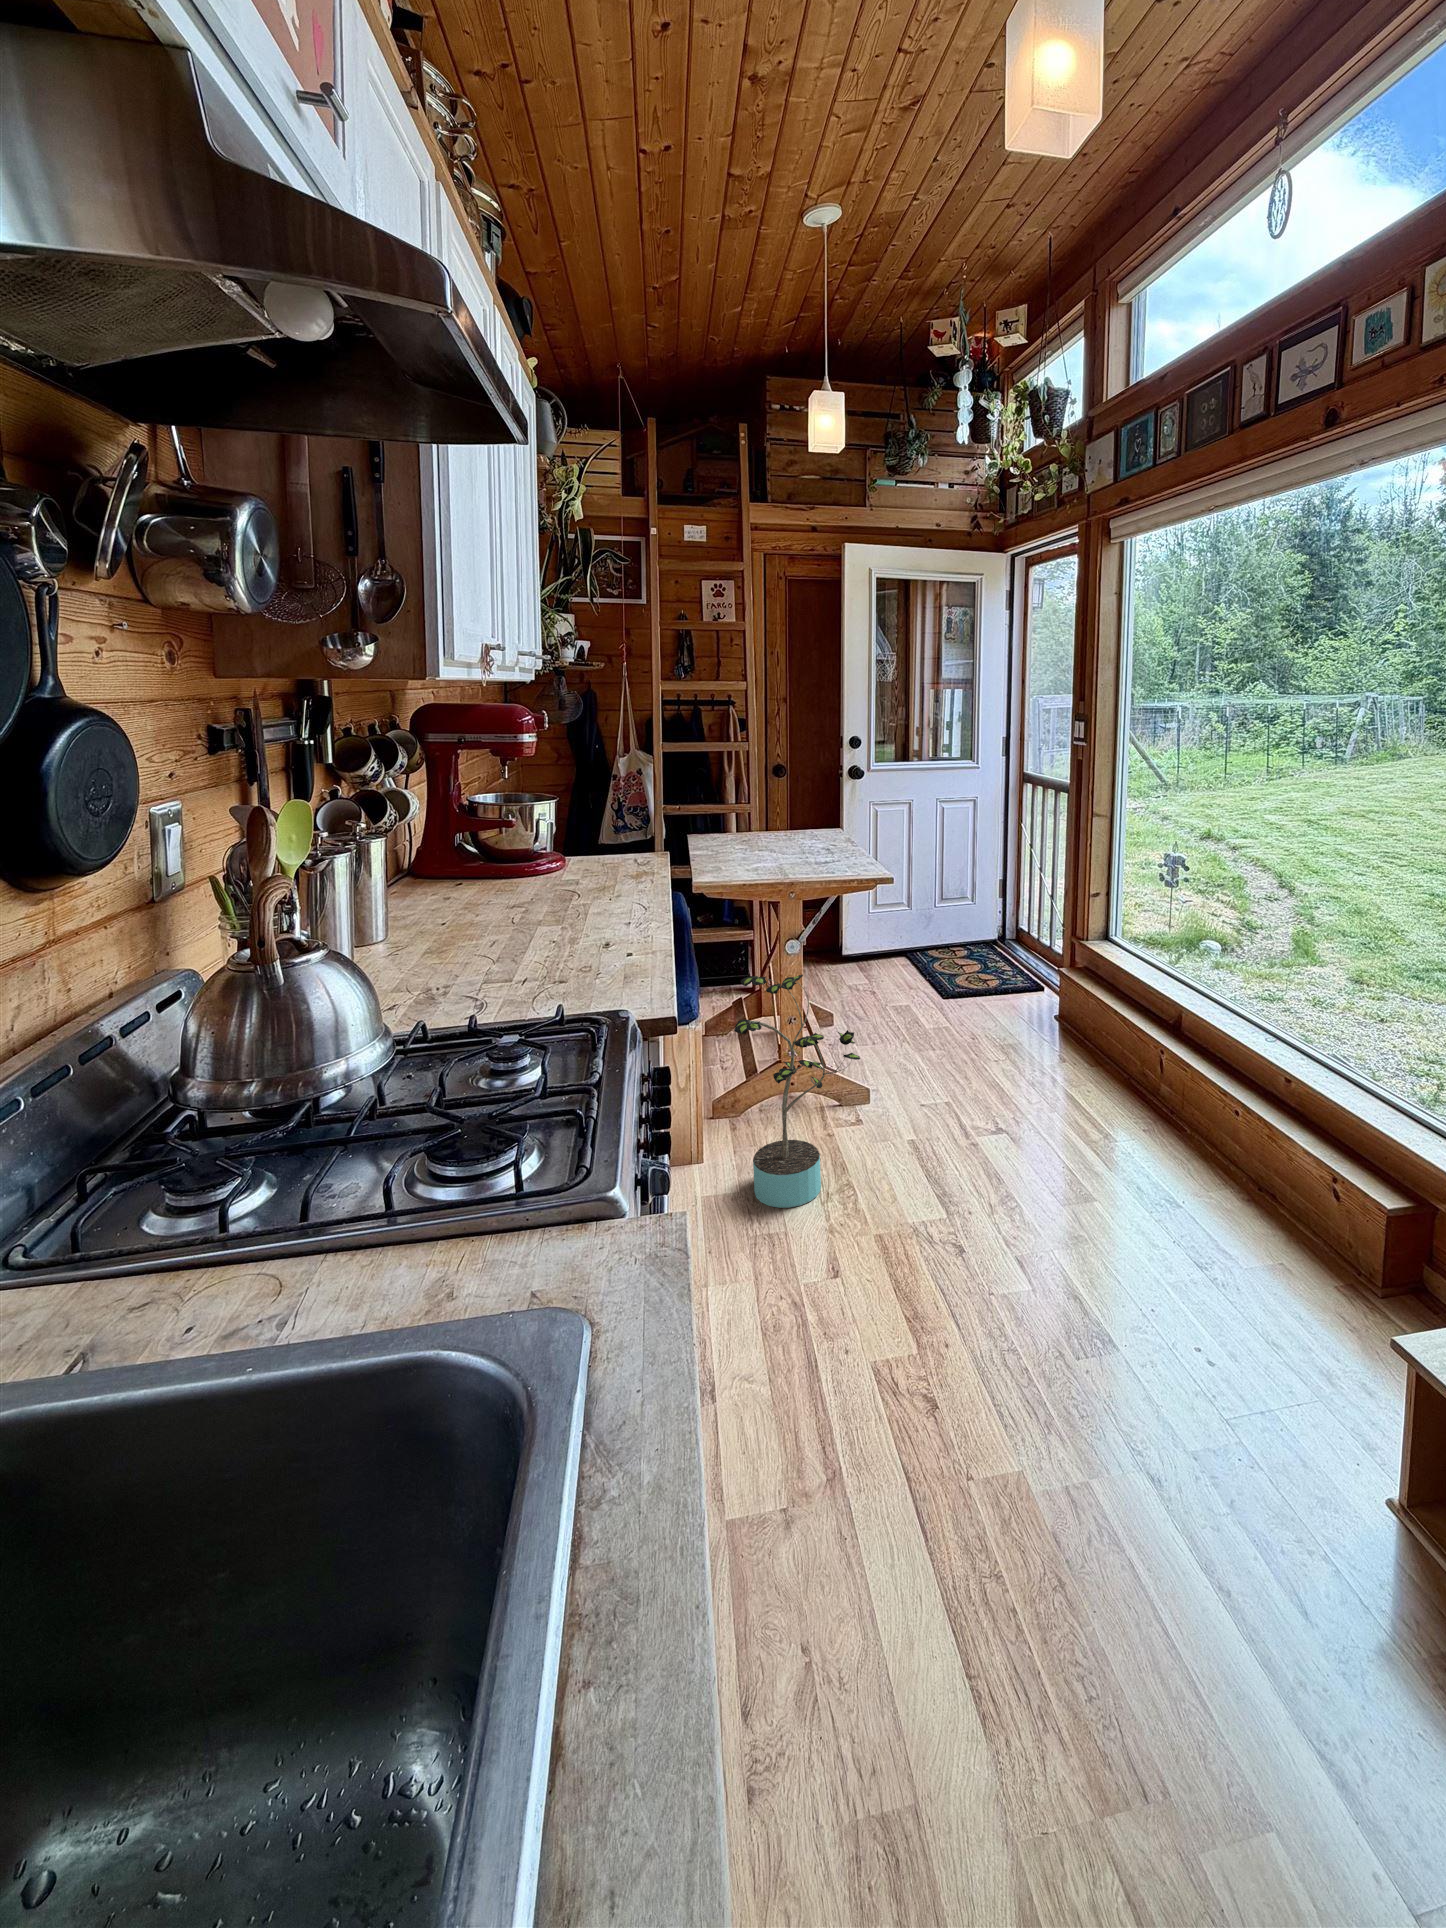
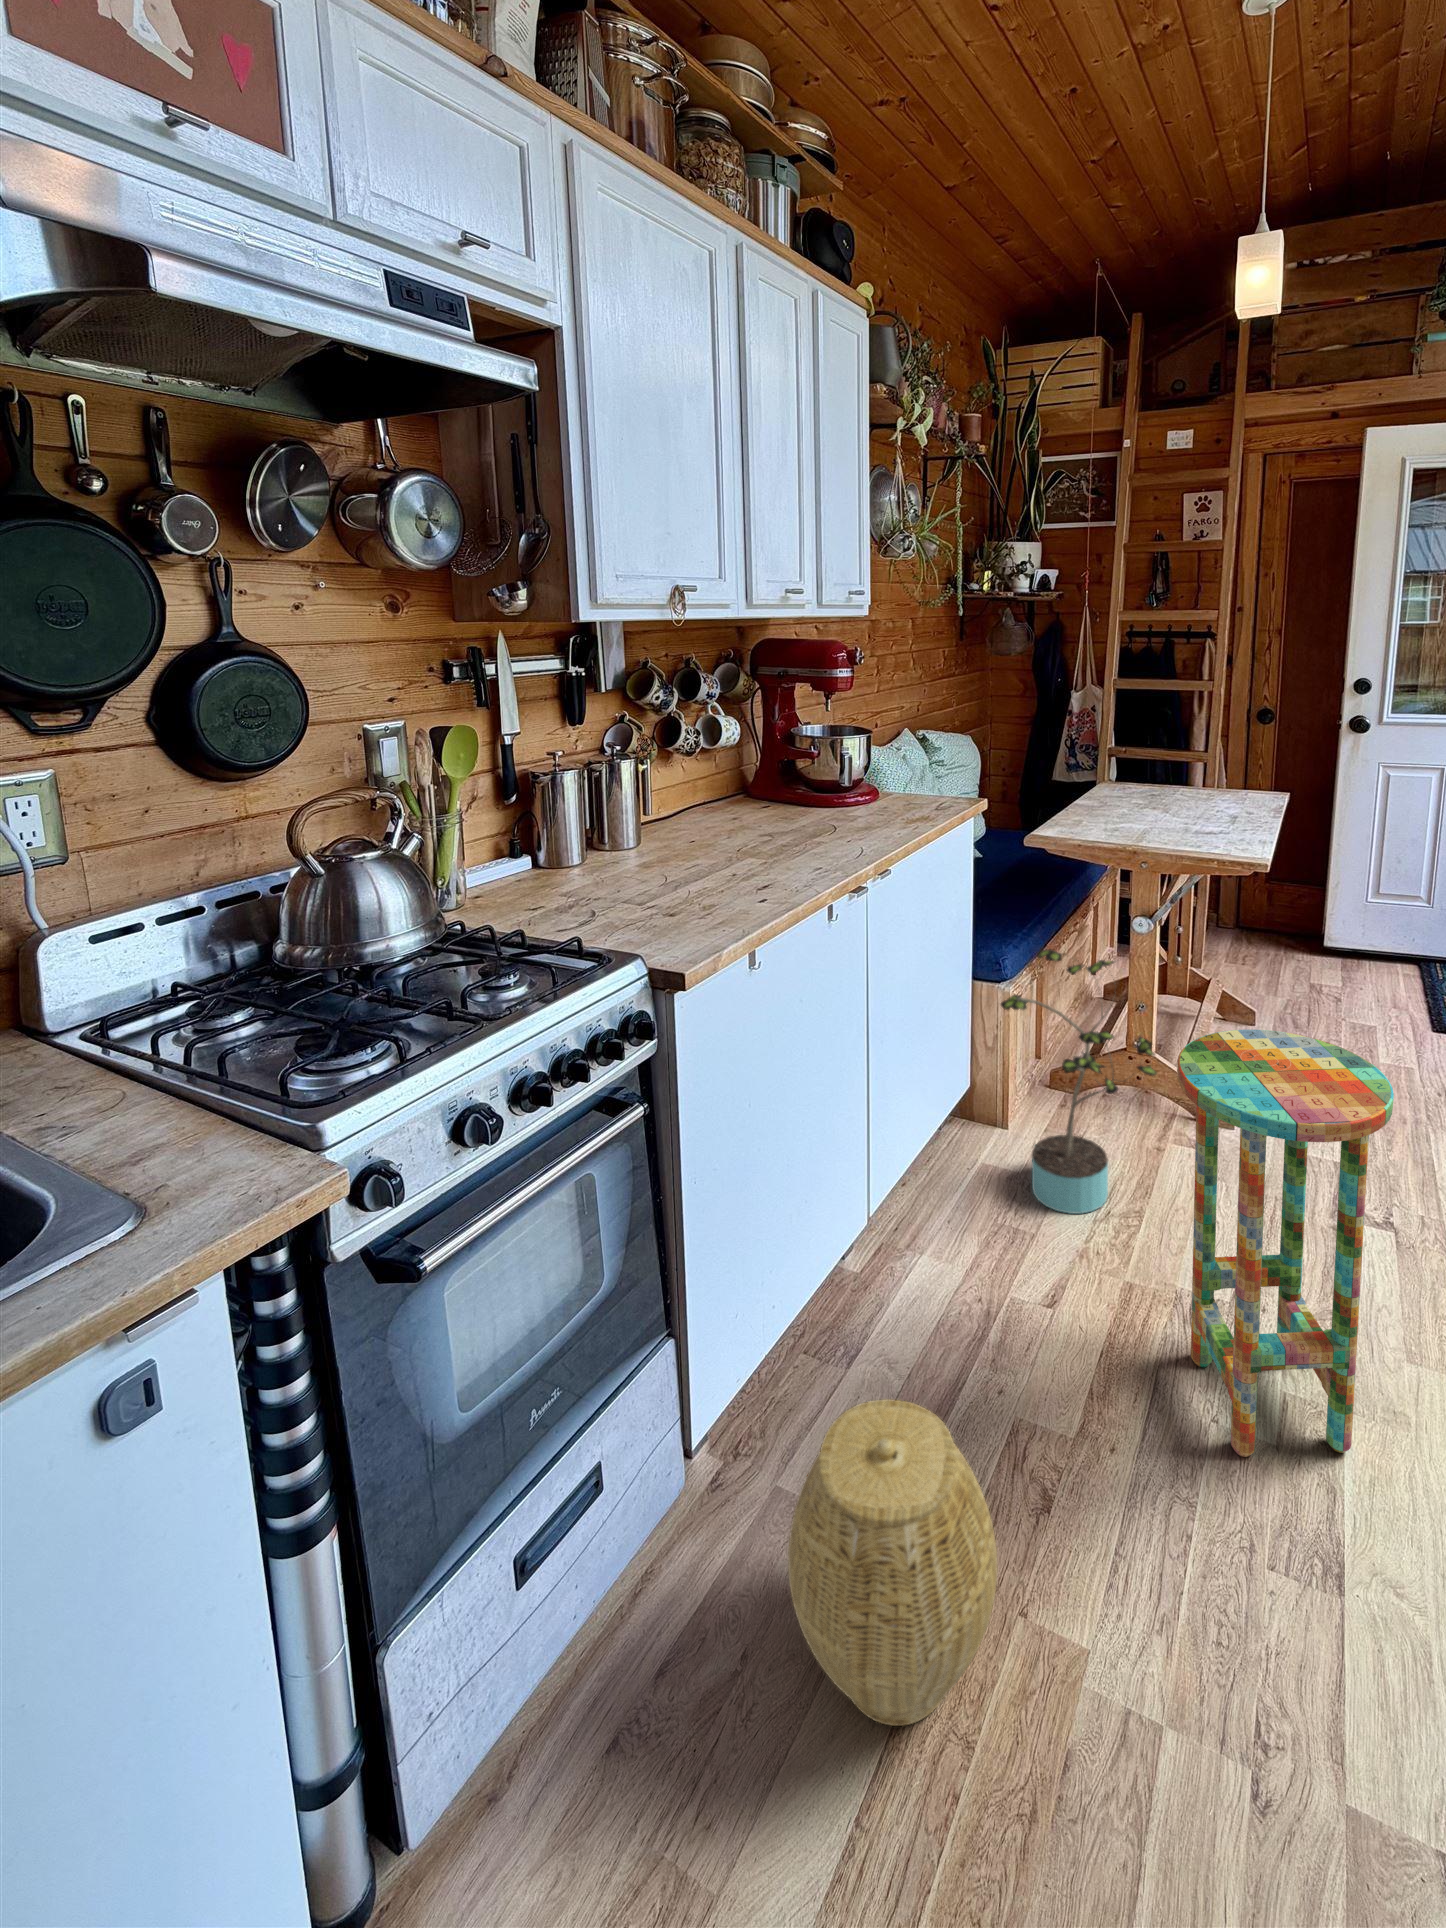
side table: none [937,984,1082,1305] -> present [1177,1030,1394,1457]
woven basket: none [823,1335,1001,1614] -> present [788,1399,998,1726]

